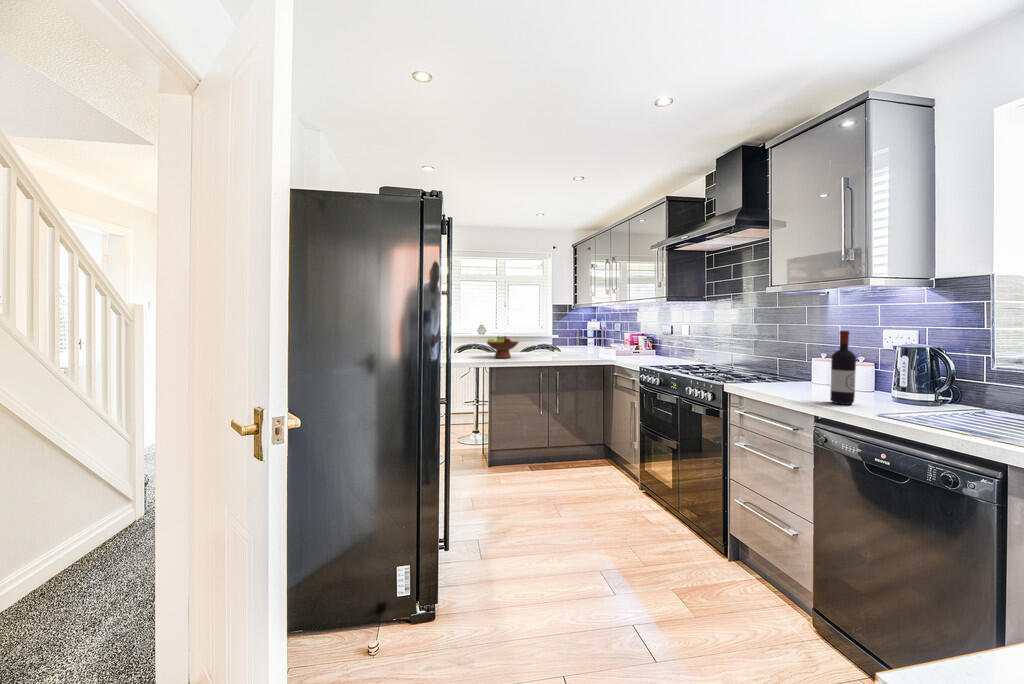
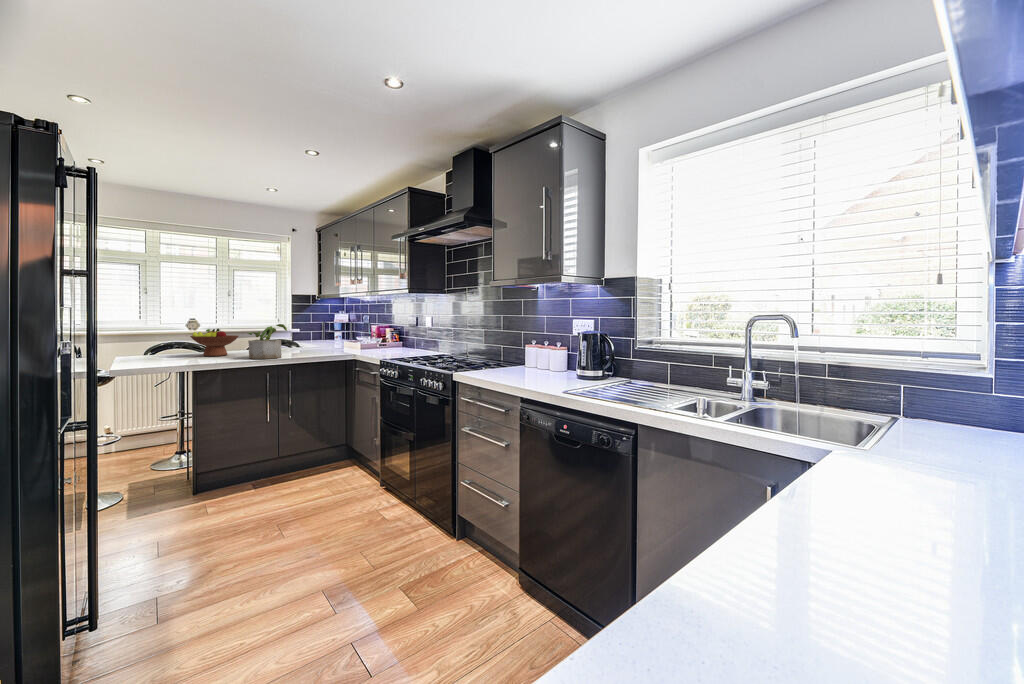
wine bottle: present [830,331,856,405] -> none [532,320,550,384]
potted plant: none [527,332,557,362] -> present [248,324,287,359]

